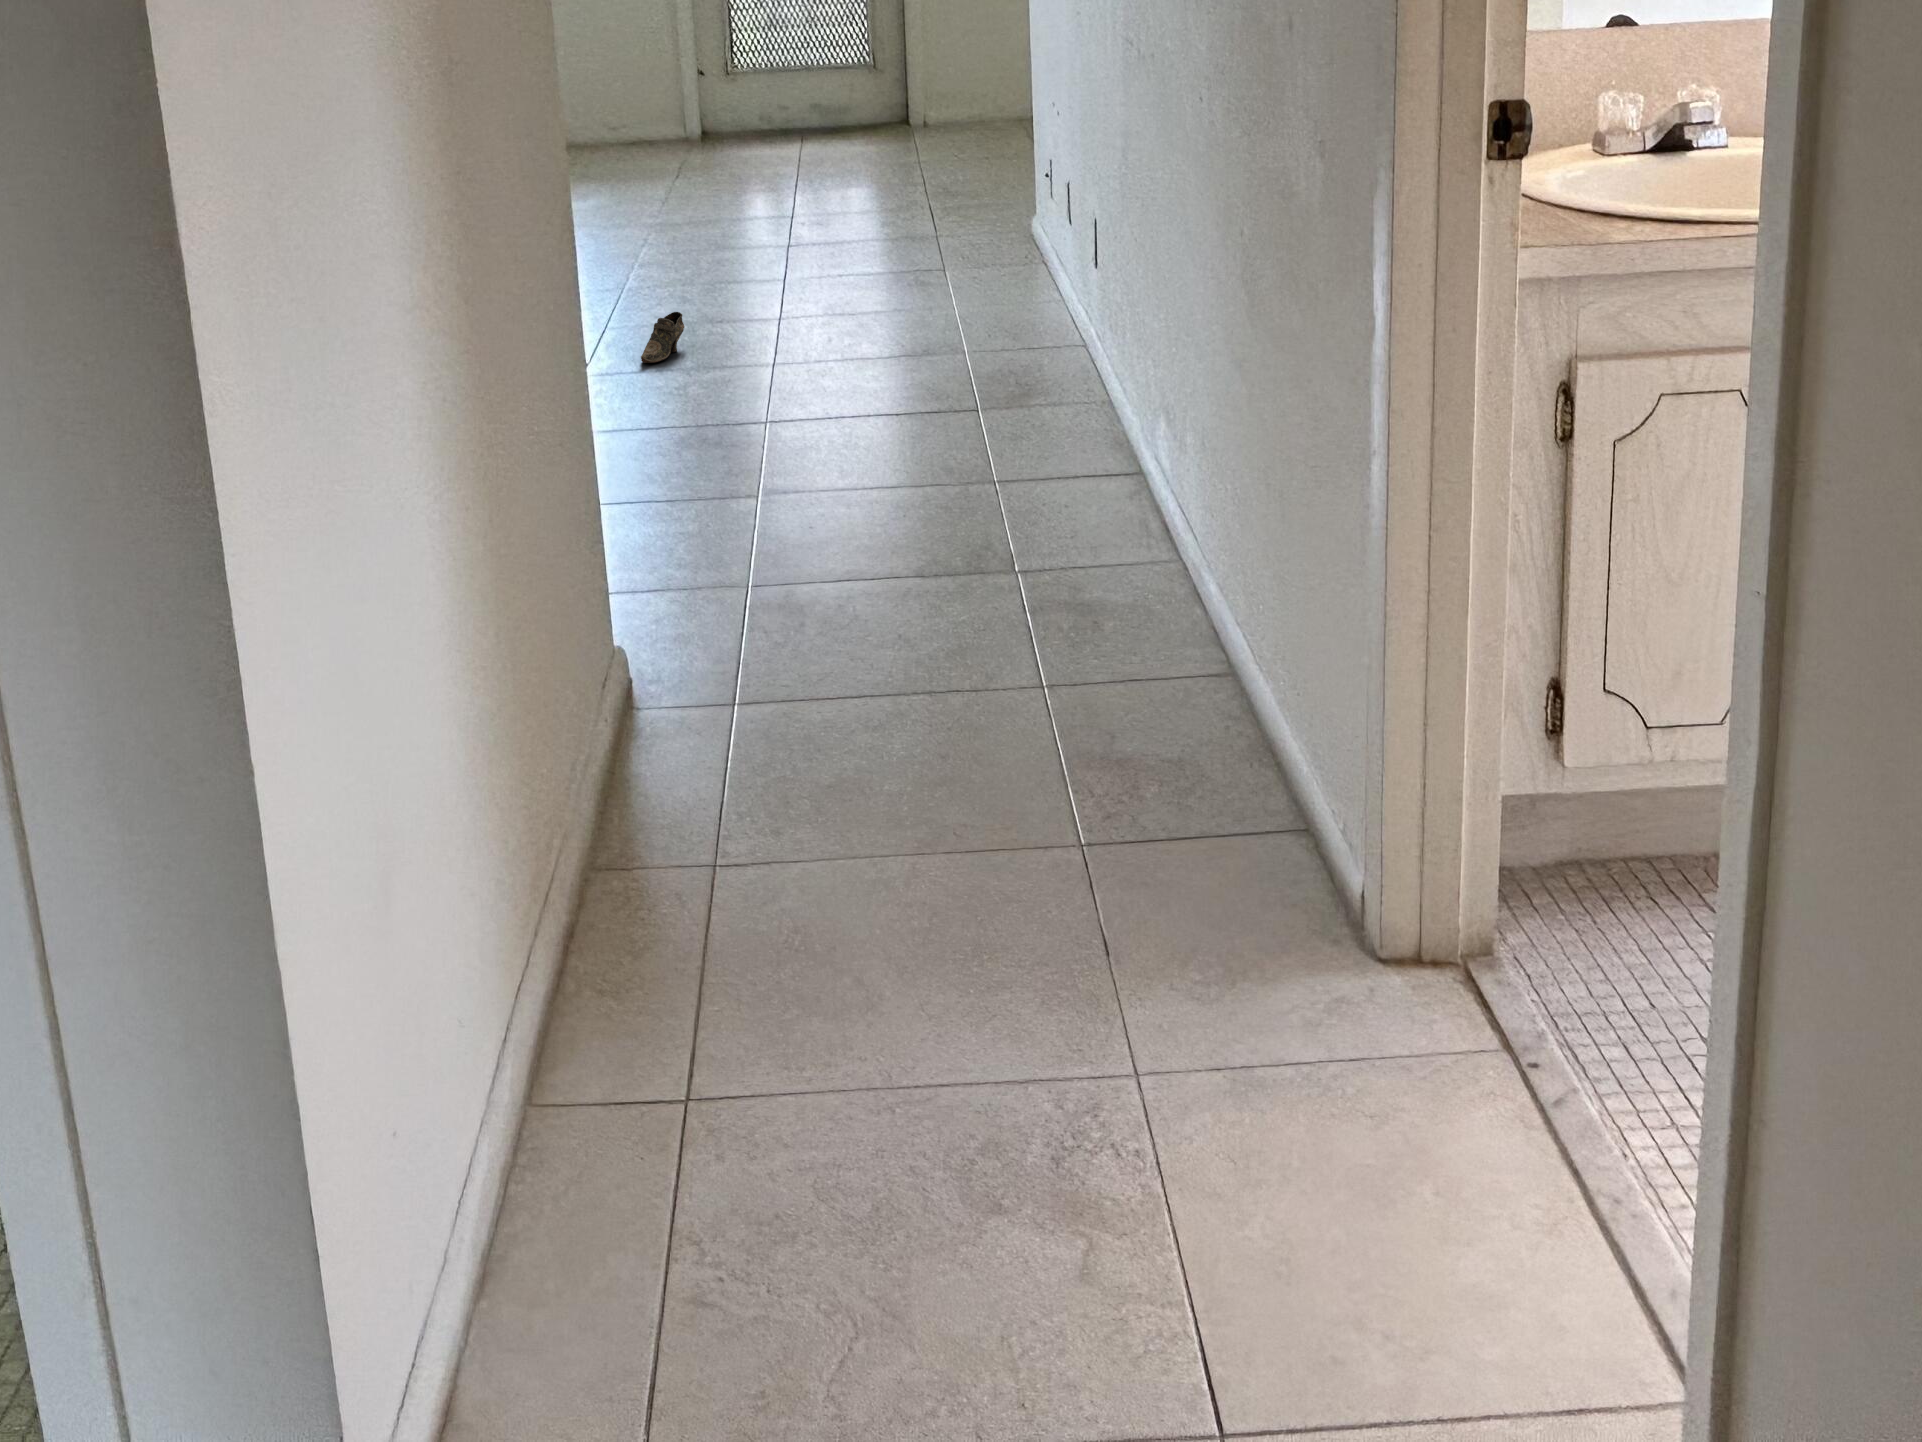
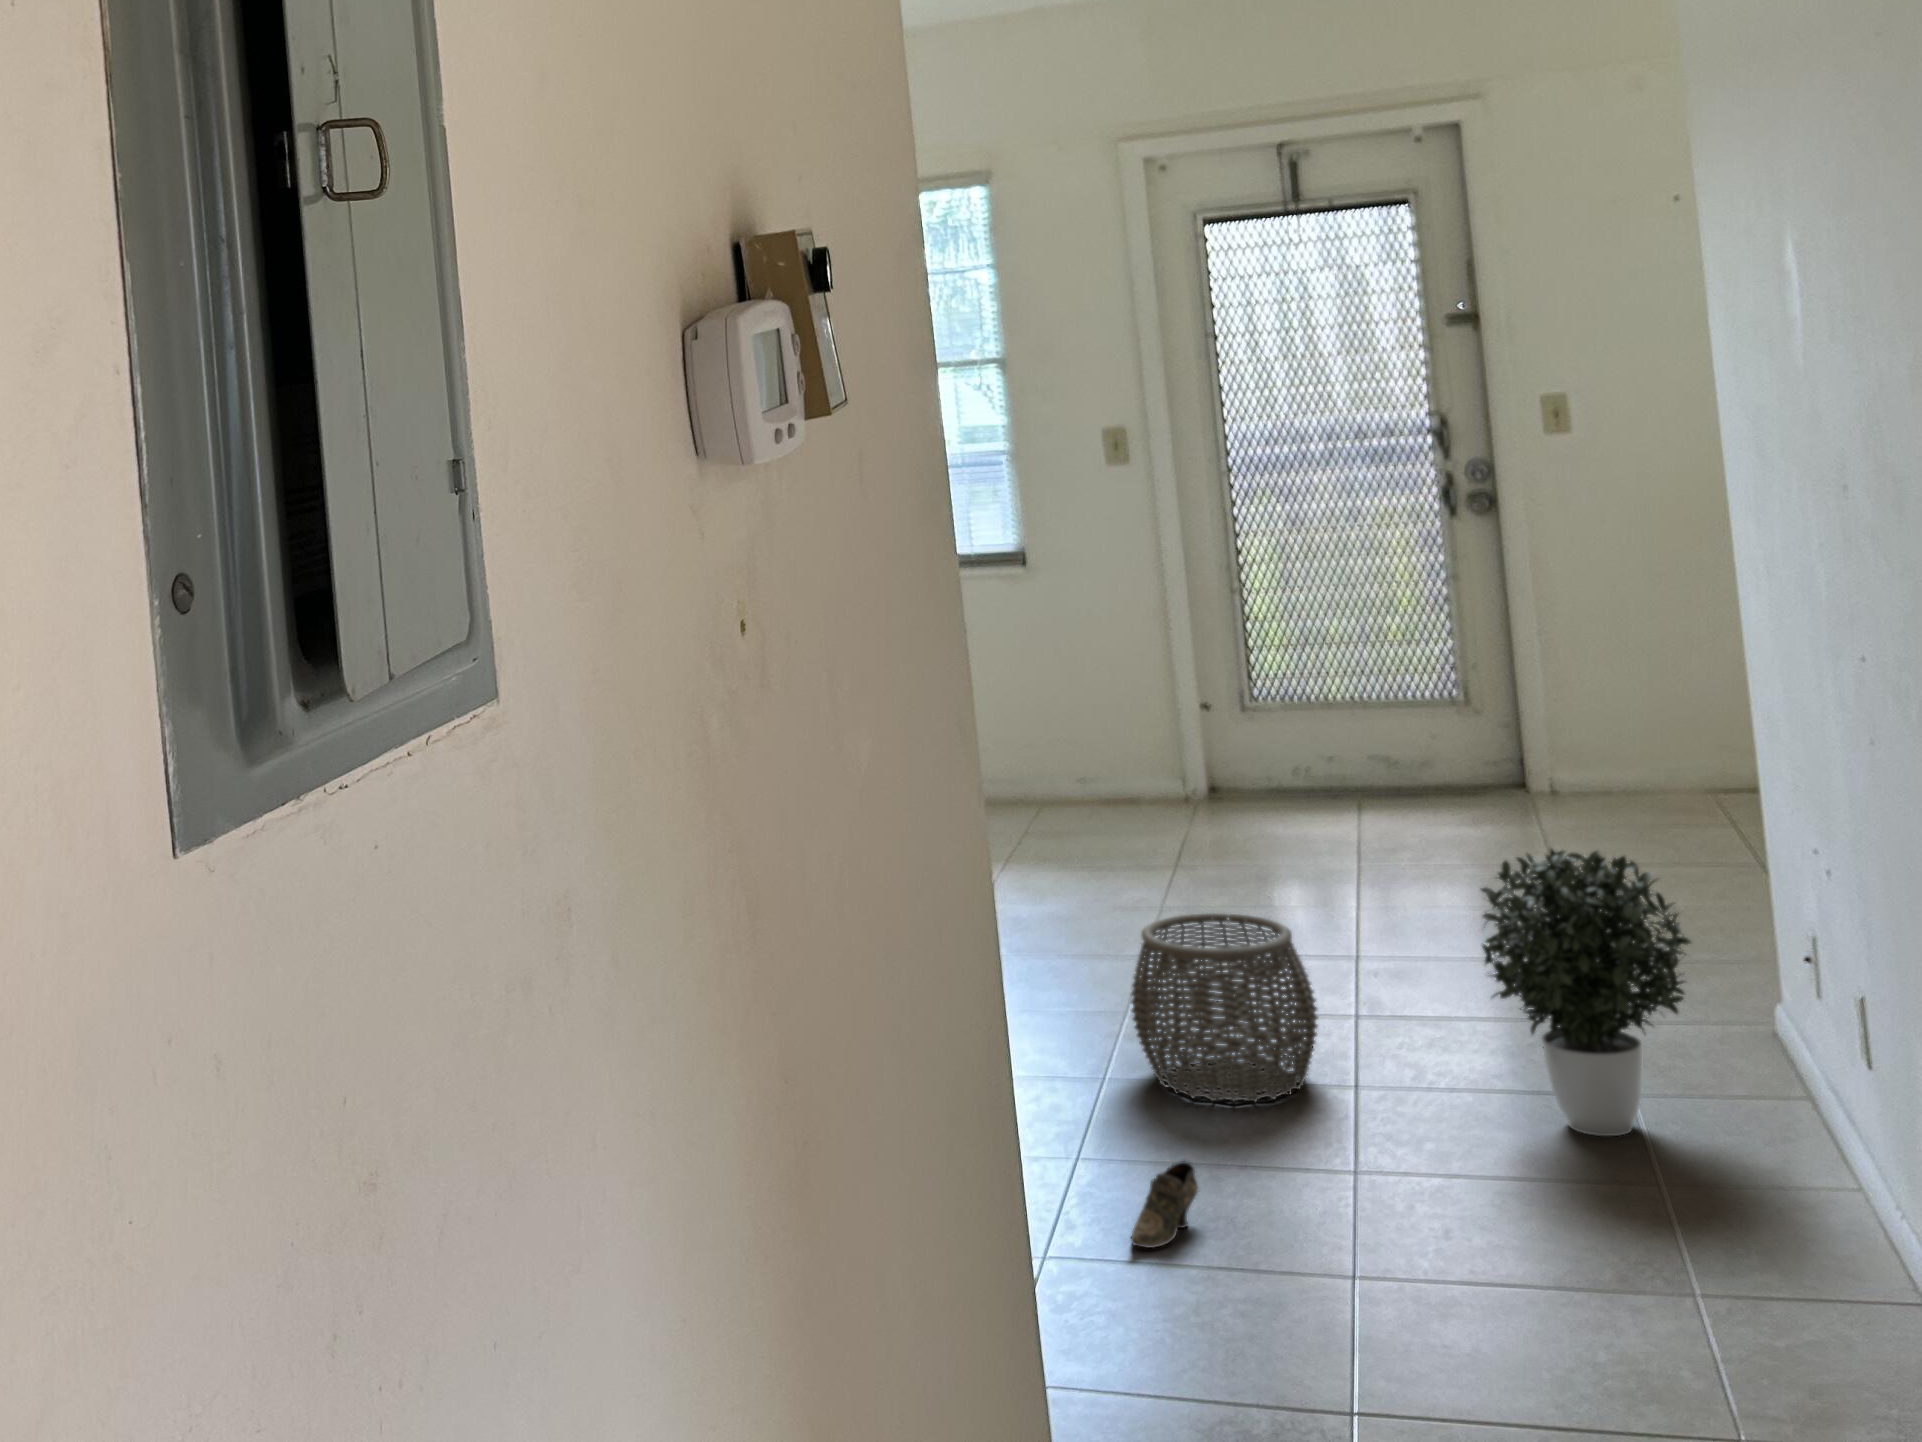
potted plant: none [864,109,983,287] -> present [1481,849,1691,1136]
woven basket: none [644,174,764,293] -> present [1130,913,1318,1102]

